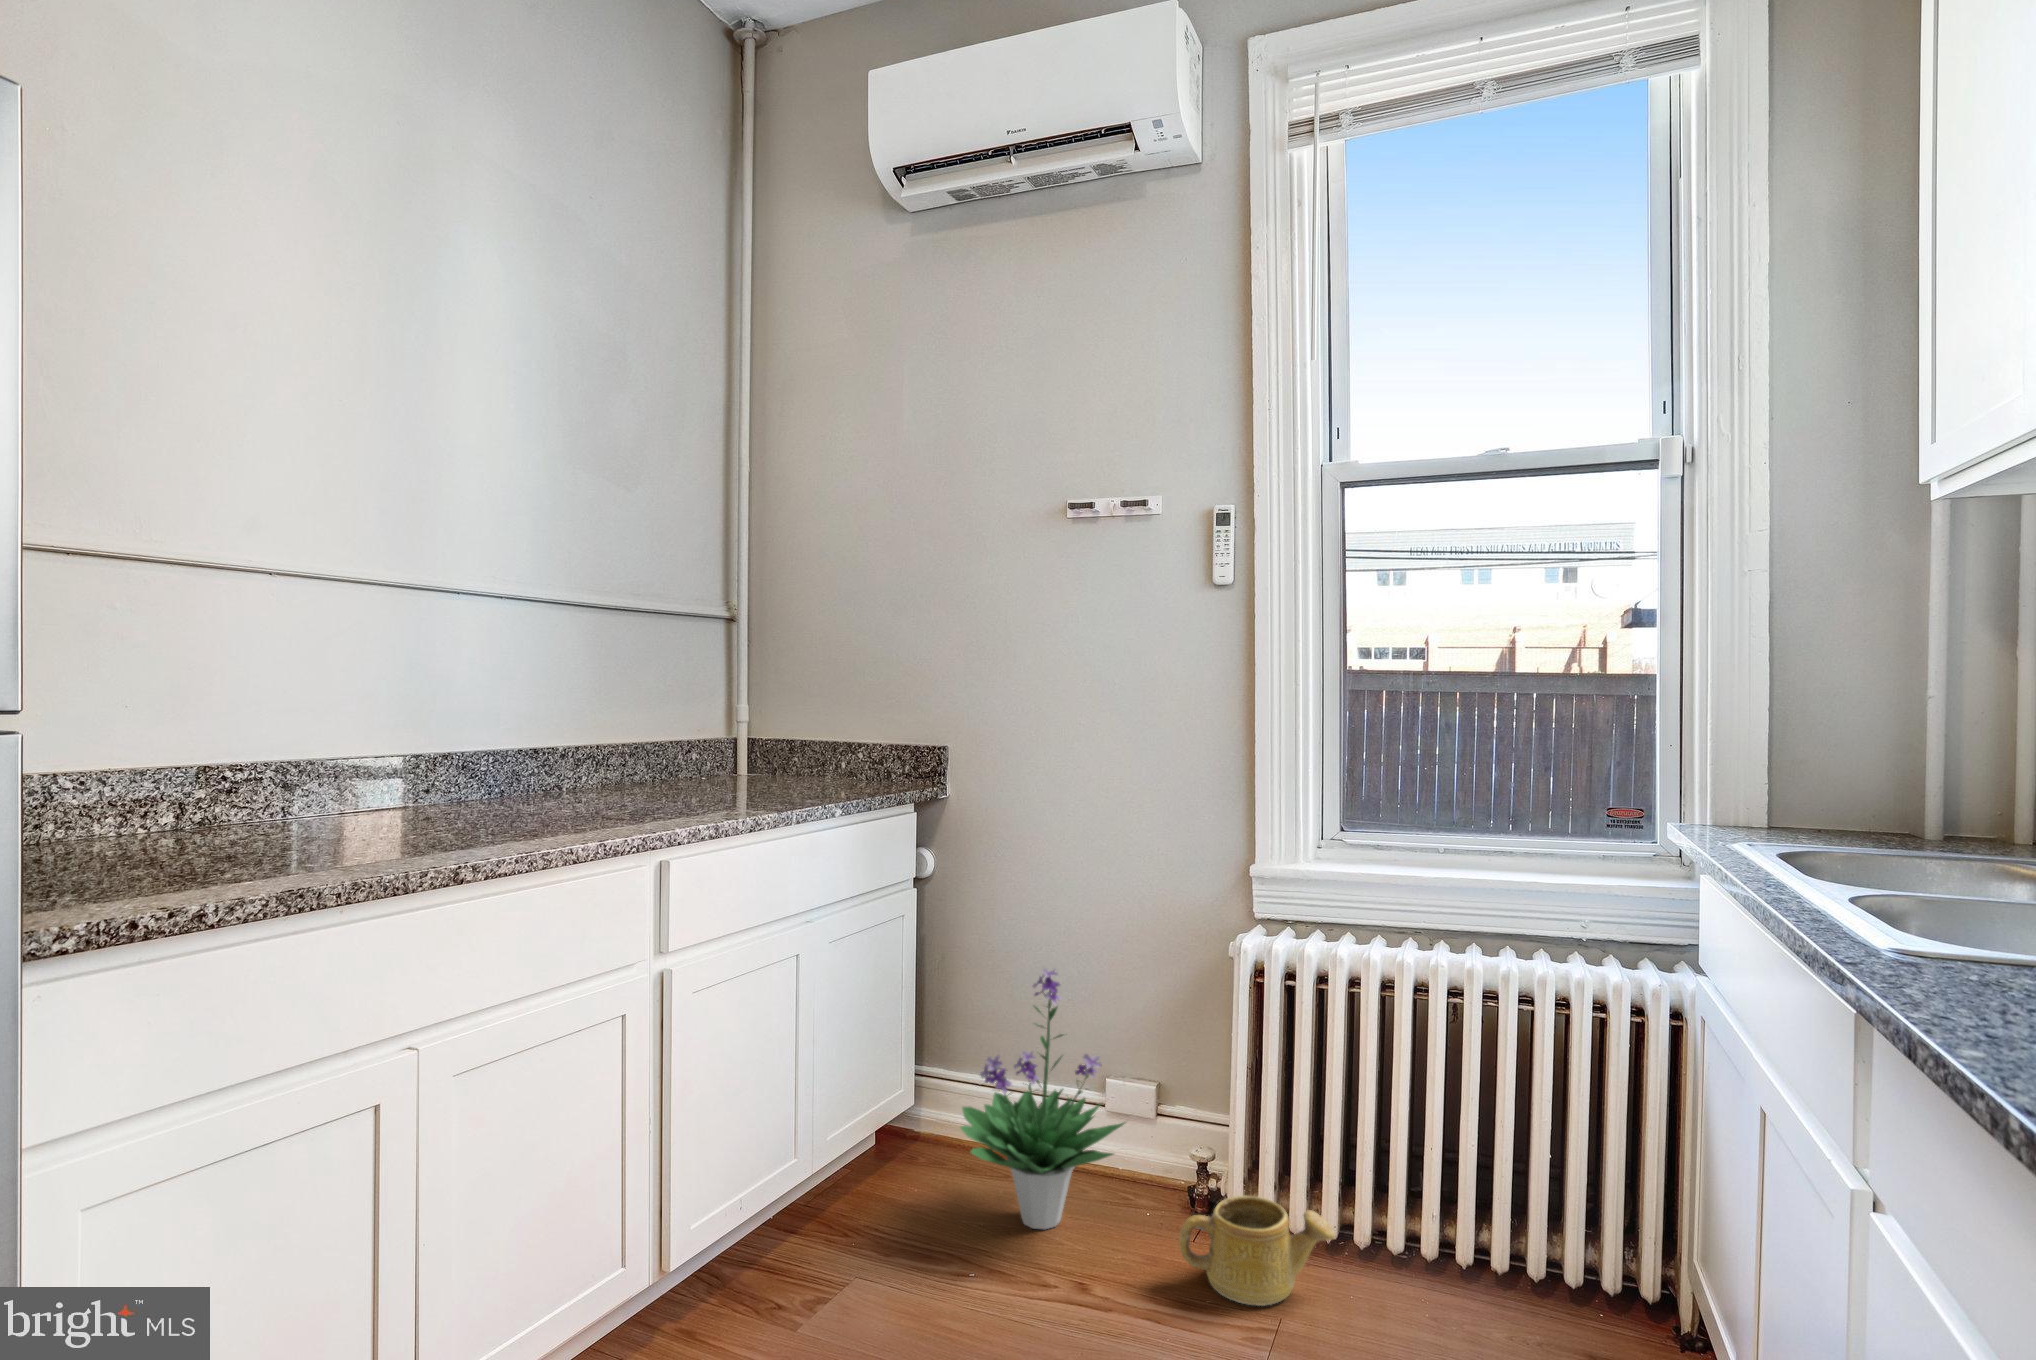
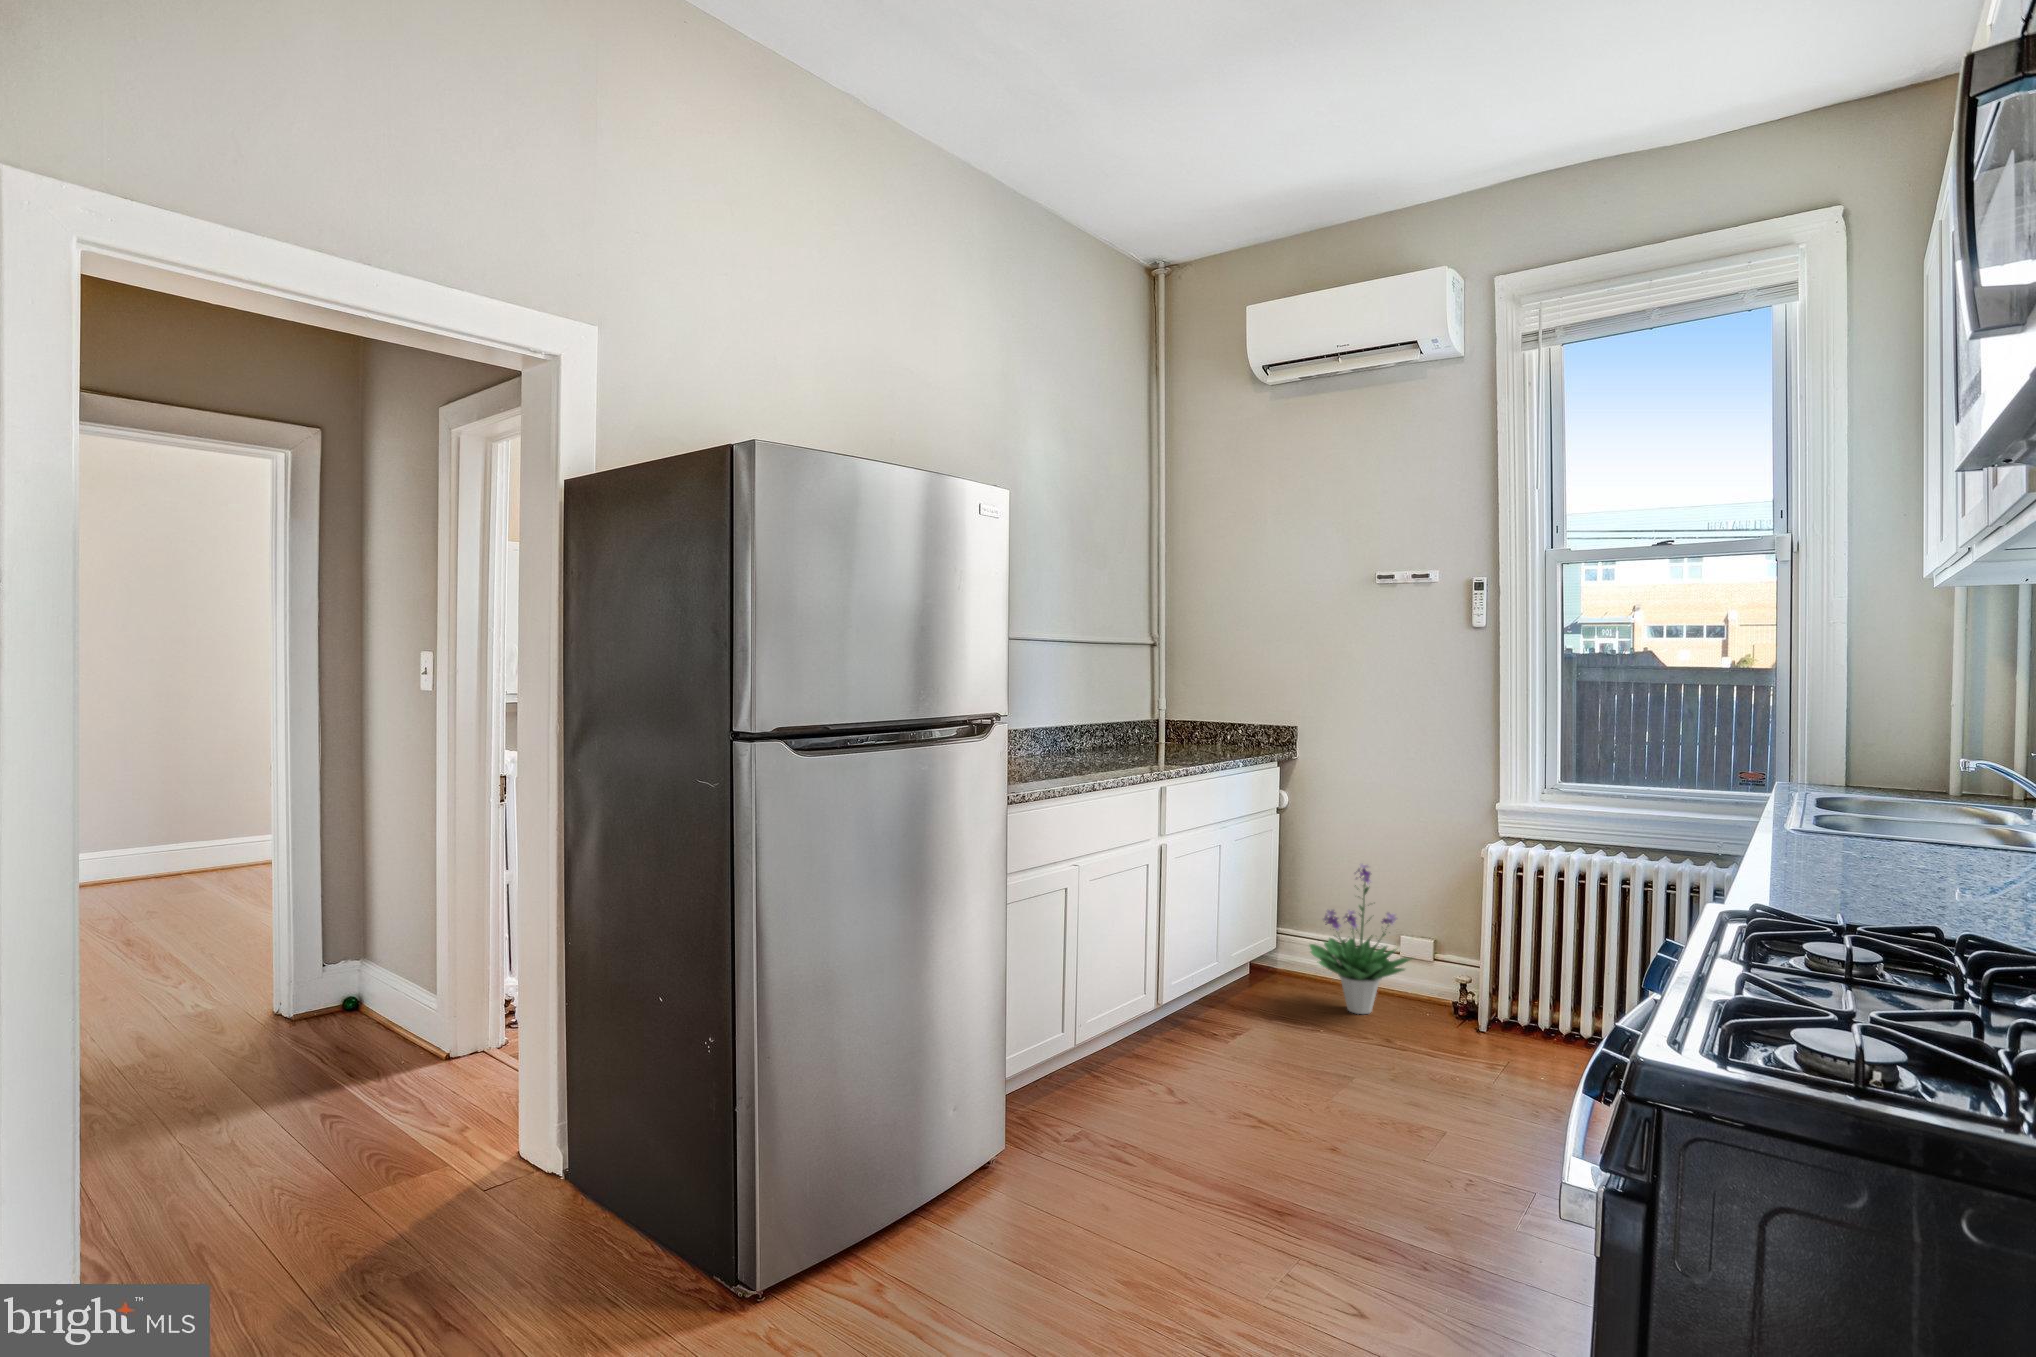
watering can: present [1179,1196,1335,1306] -> none [1445,997,1543,1054]

